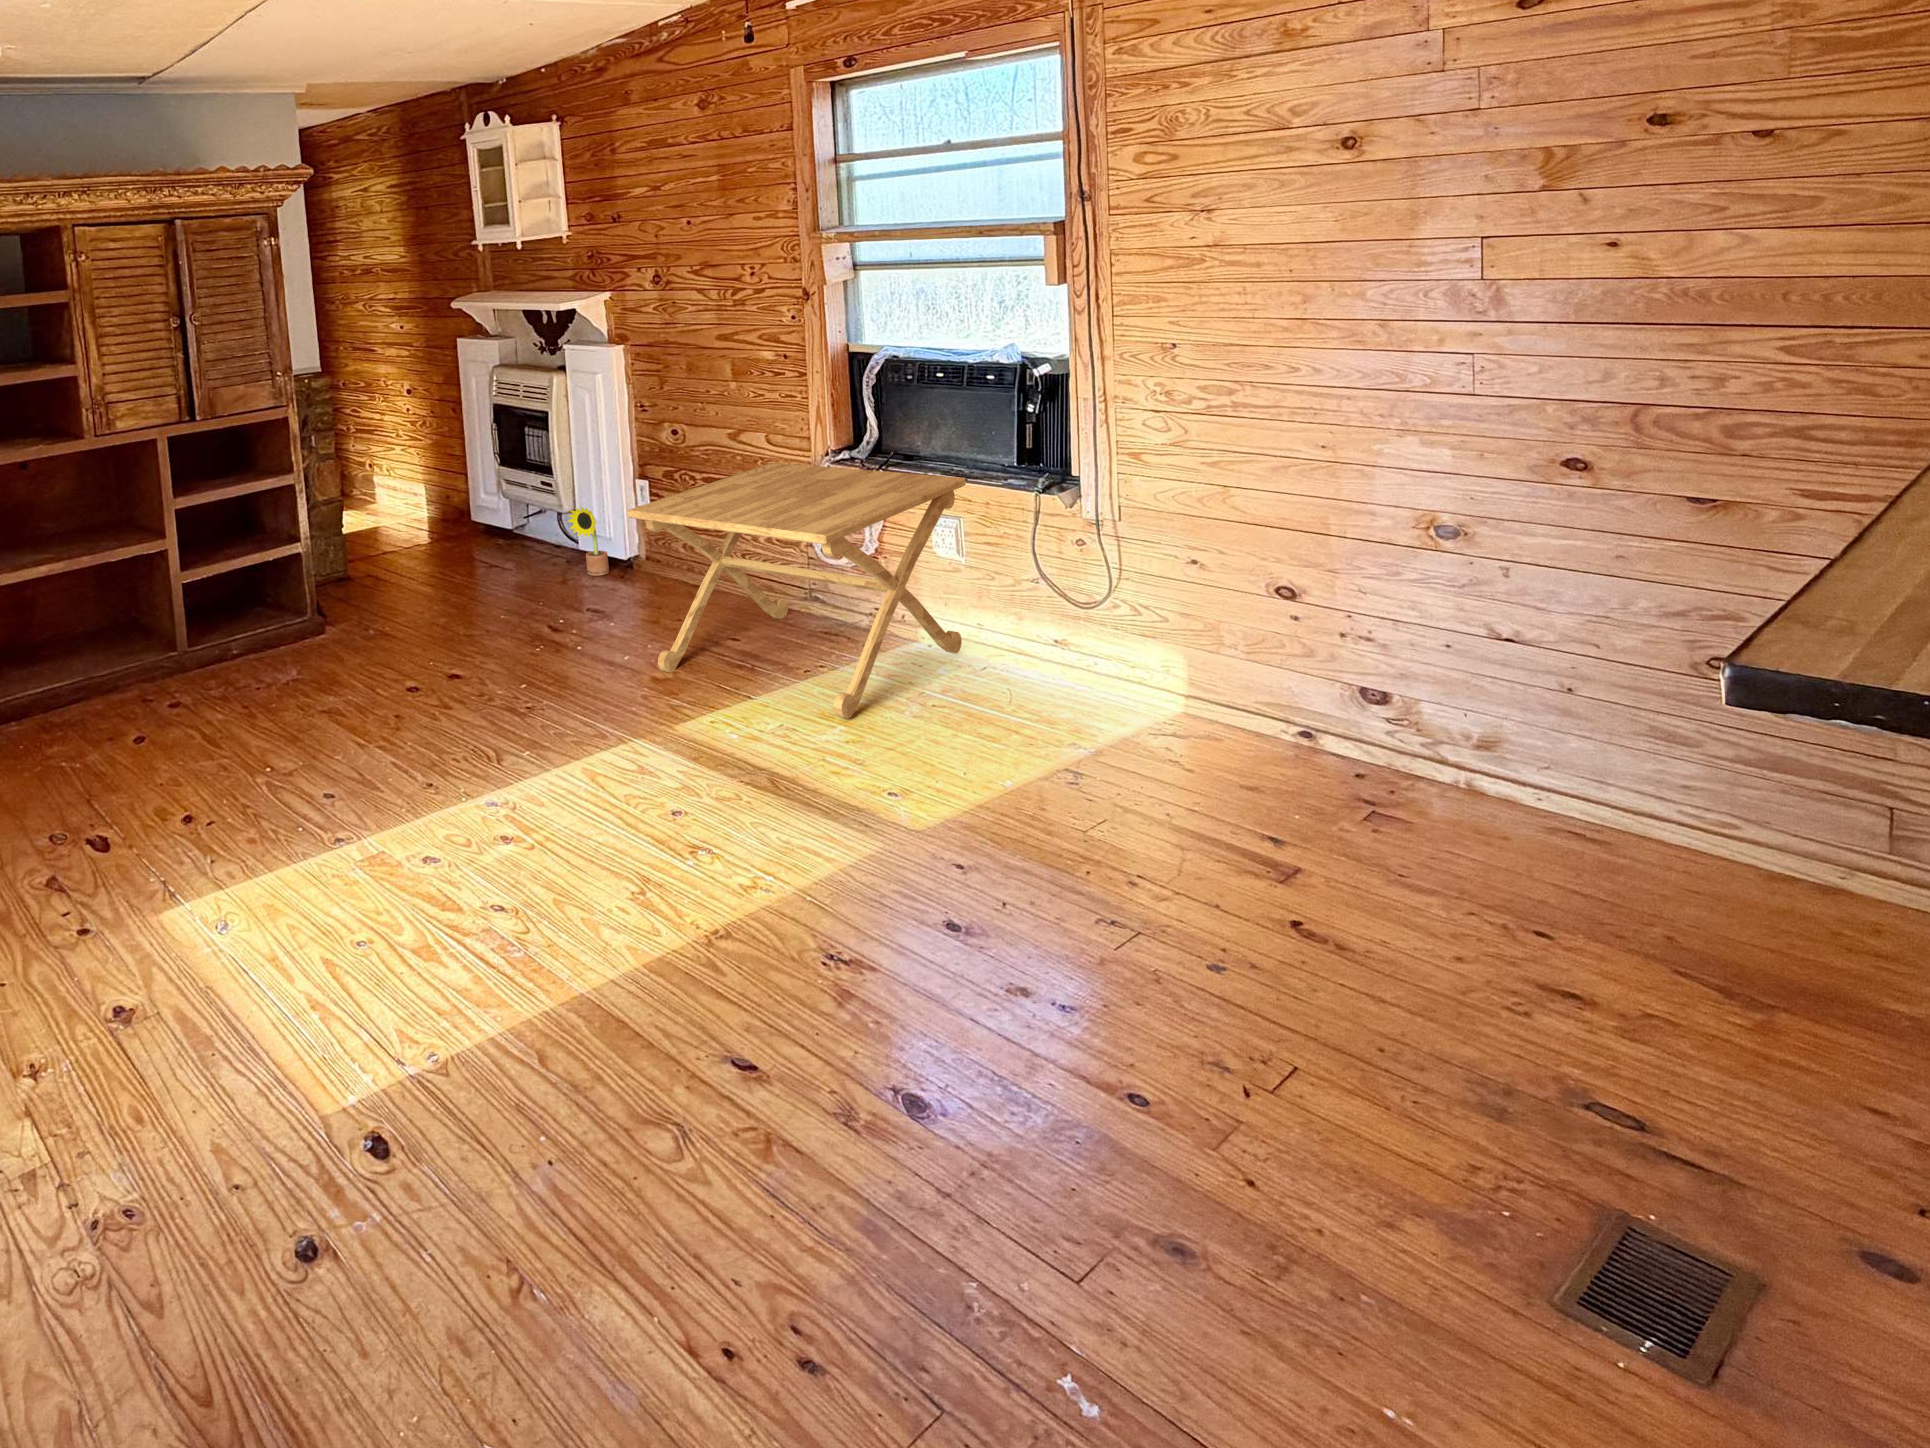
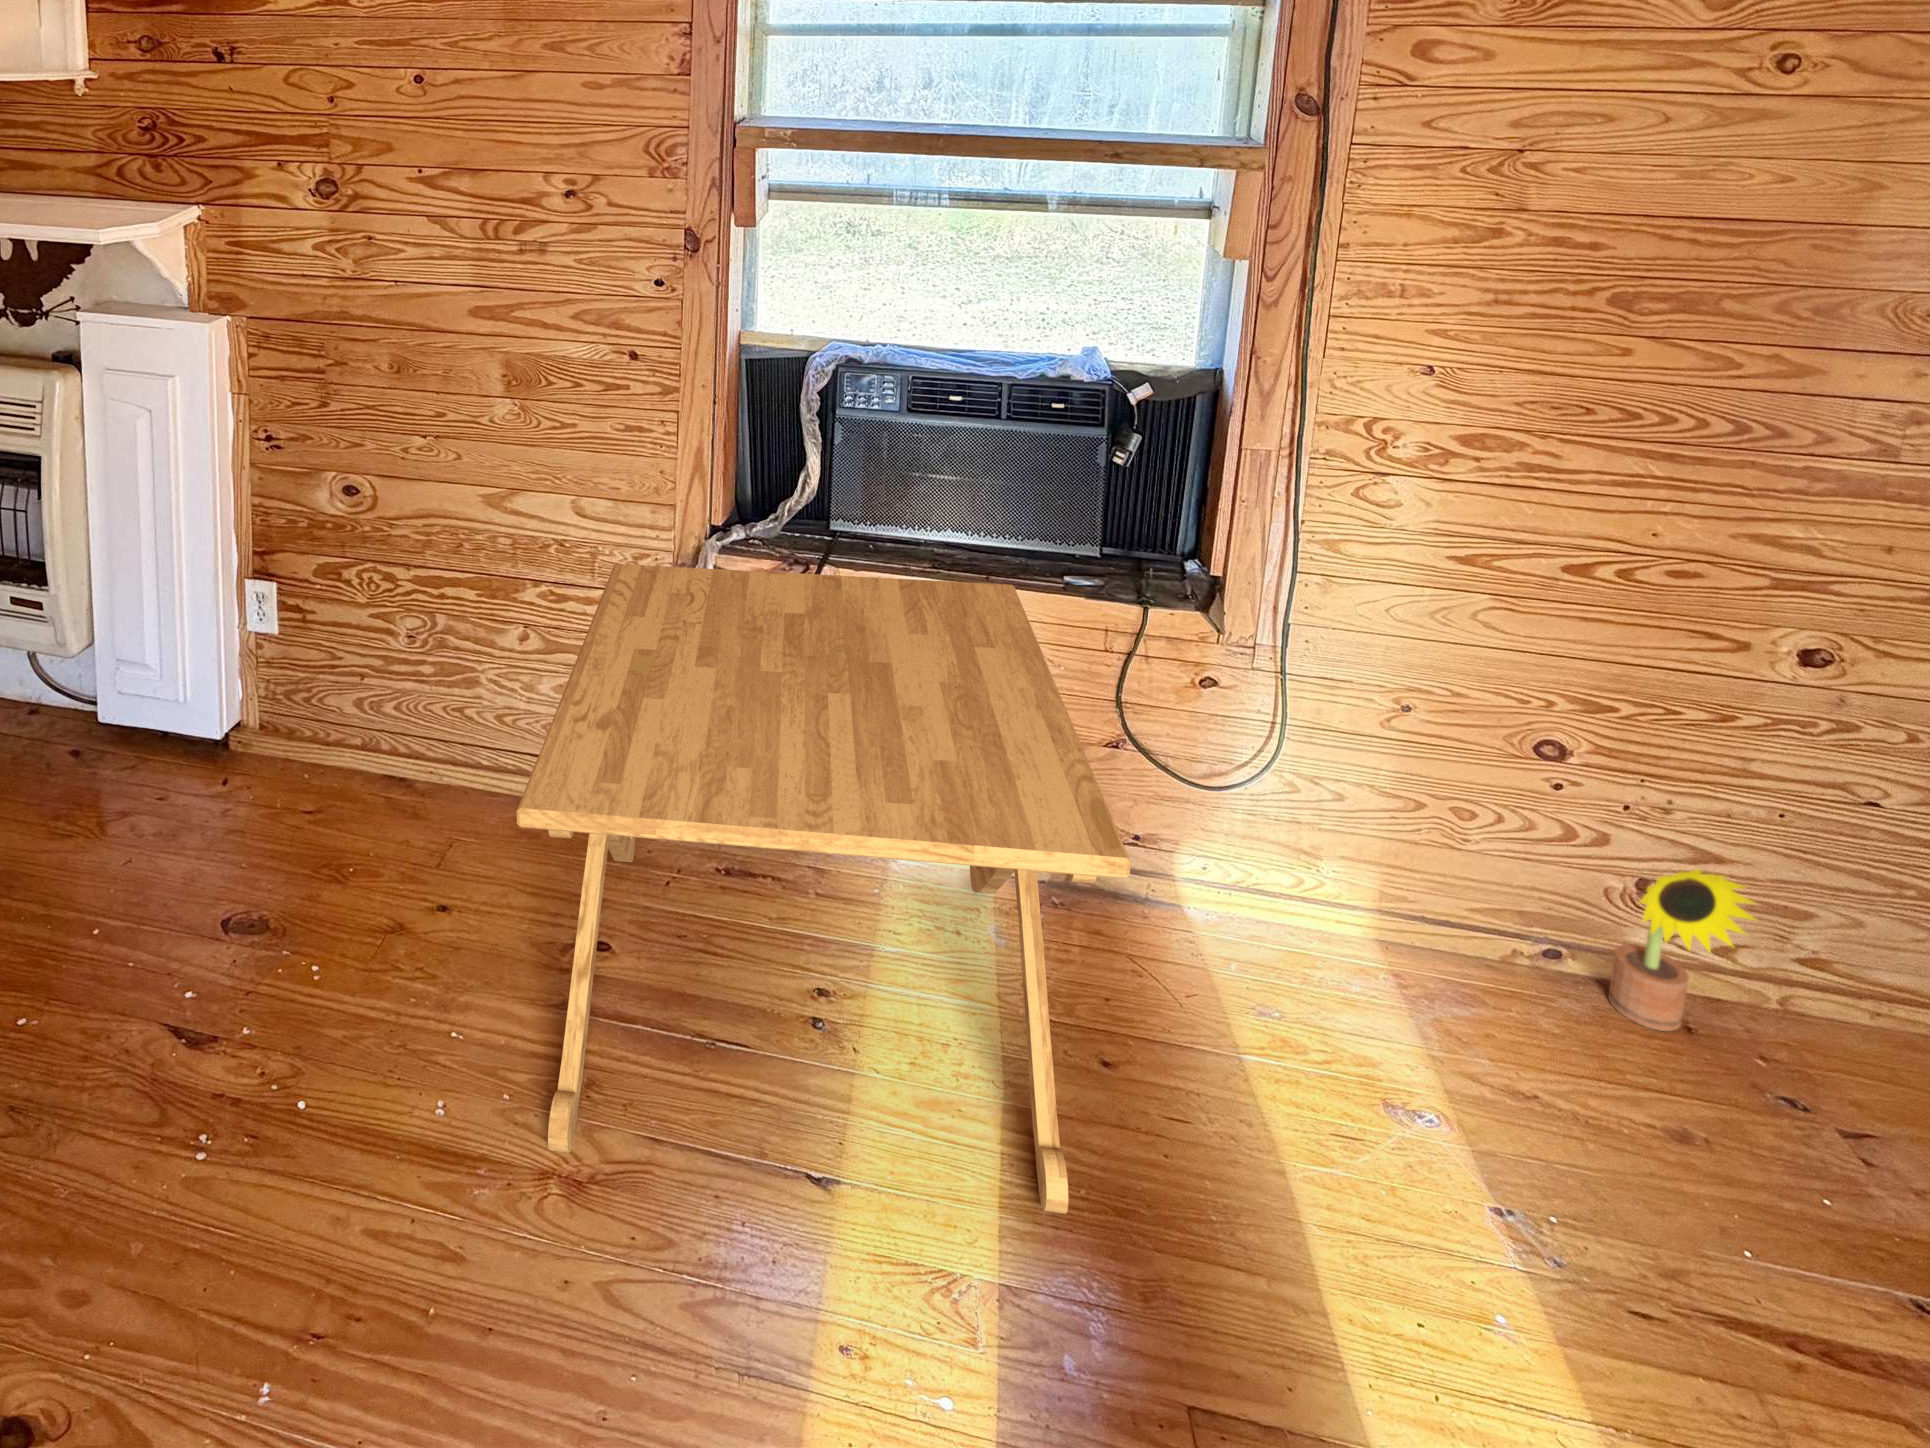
decorative plant: present [568,507,609,576] -> present [1608,869,1755,1031]

